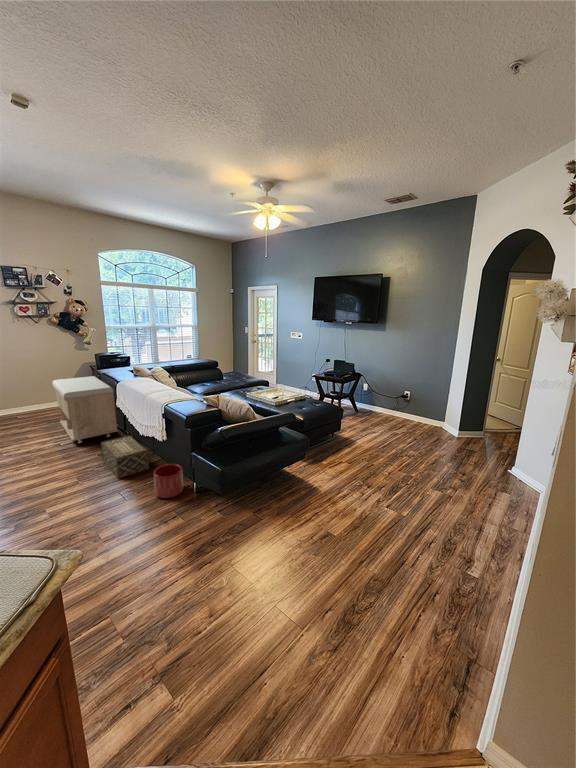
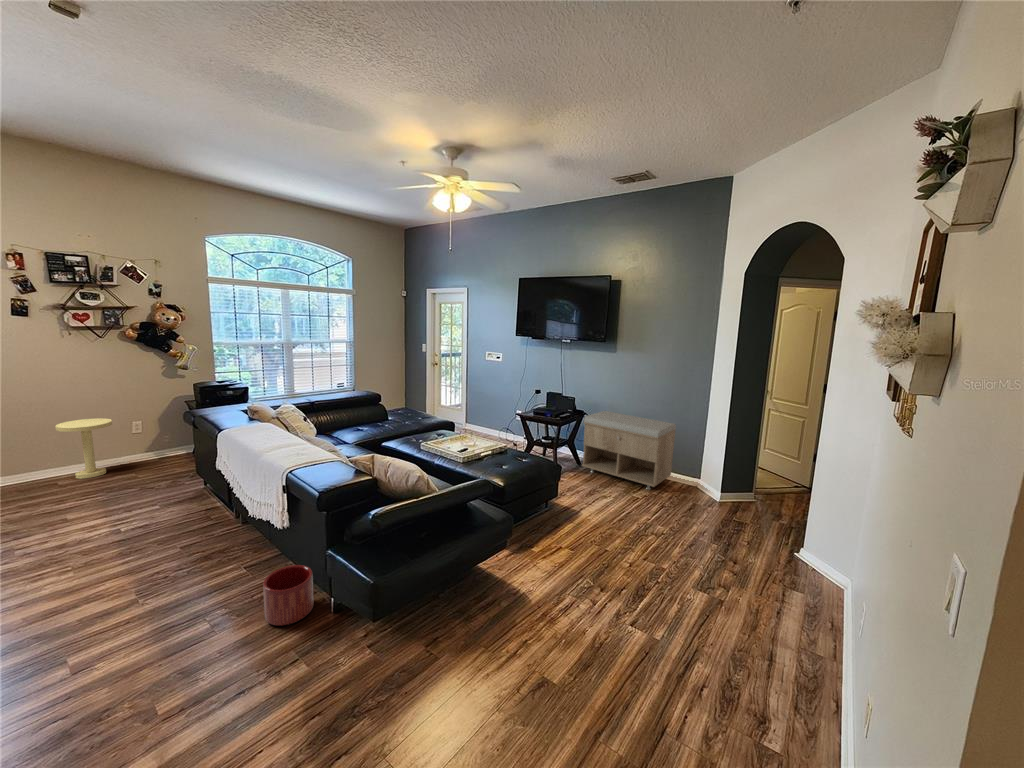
storage bench: present [52,376,117,443] -> present [582,411,676,490]
side table: none [13,377,47,415] -> present [55,418,112,479]
woven basket: present [101,436,149,478] -> none [184,514,261,590]

